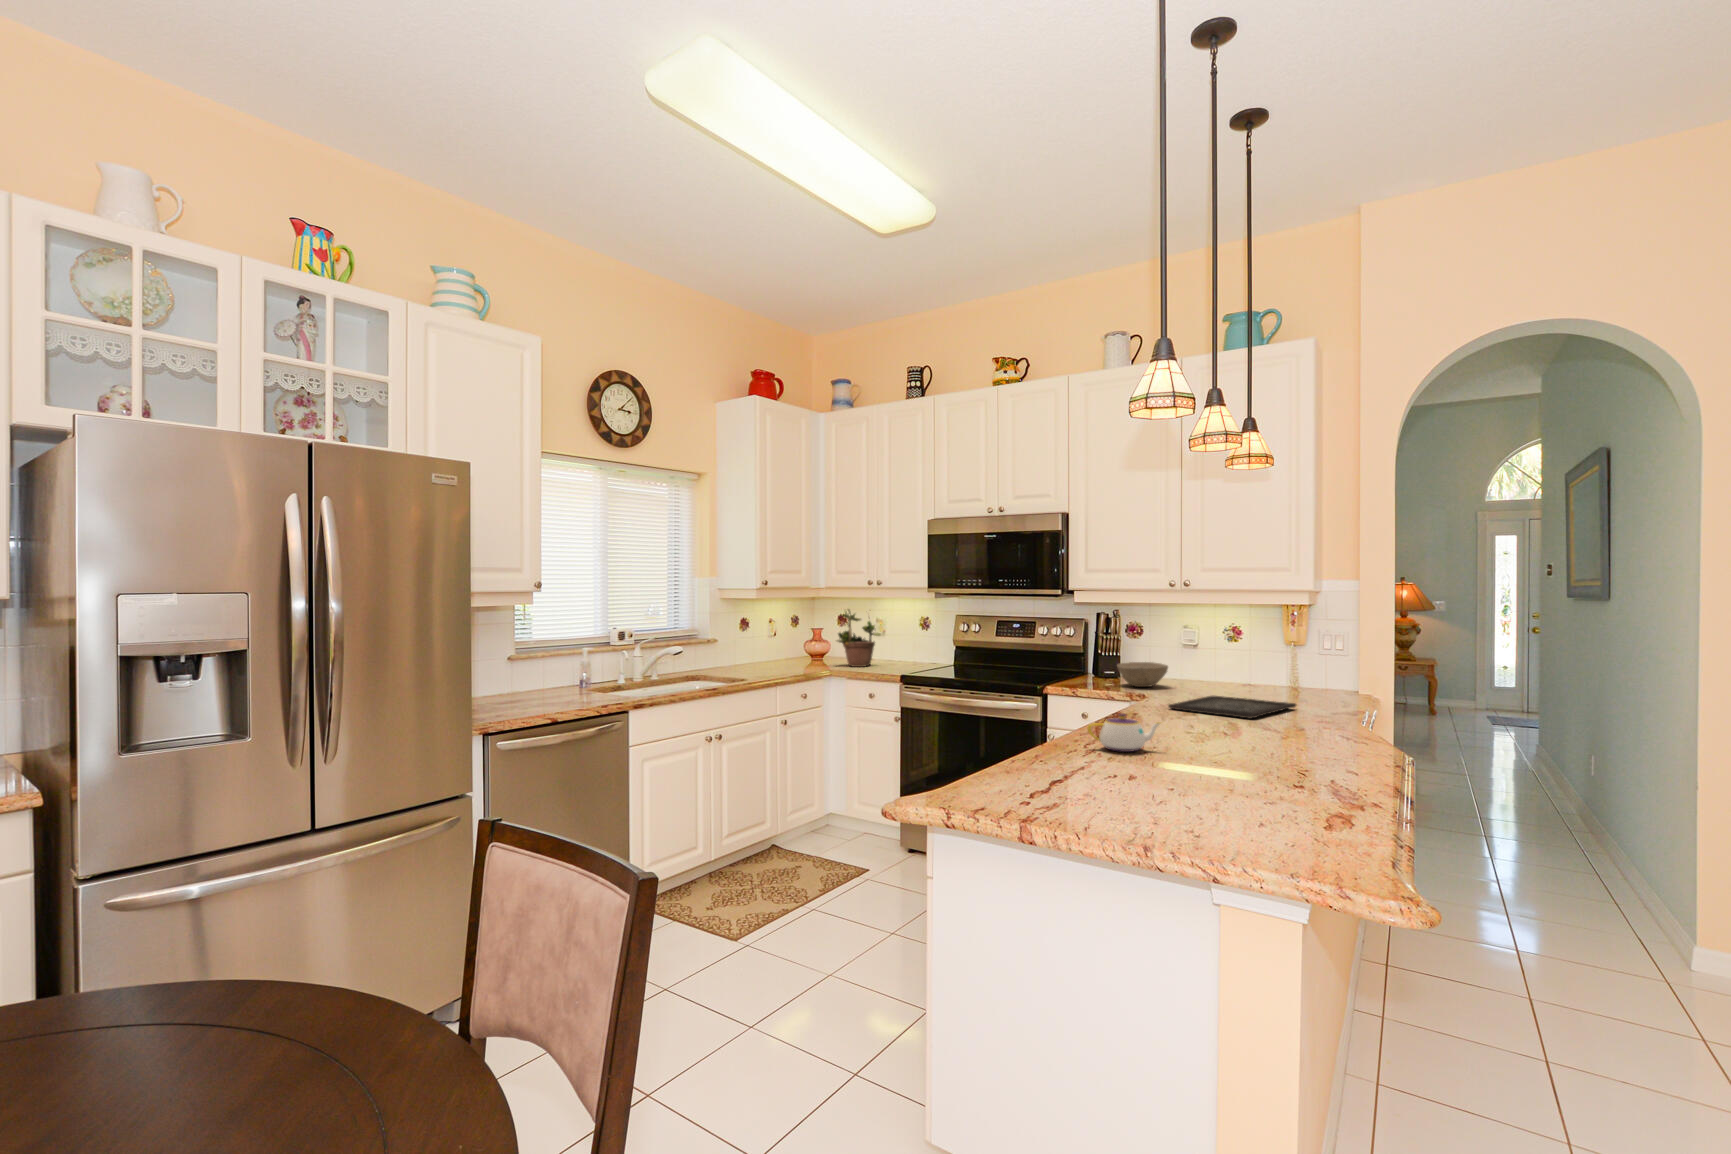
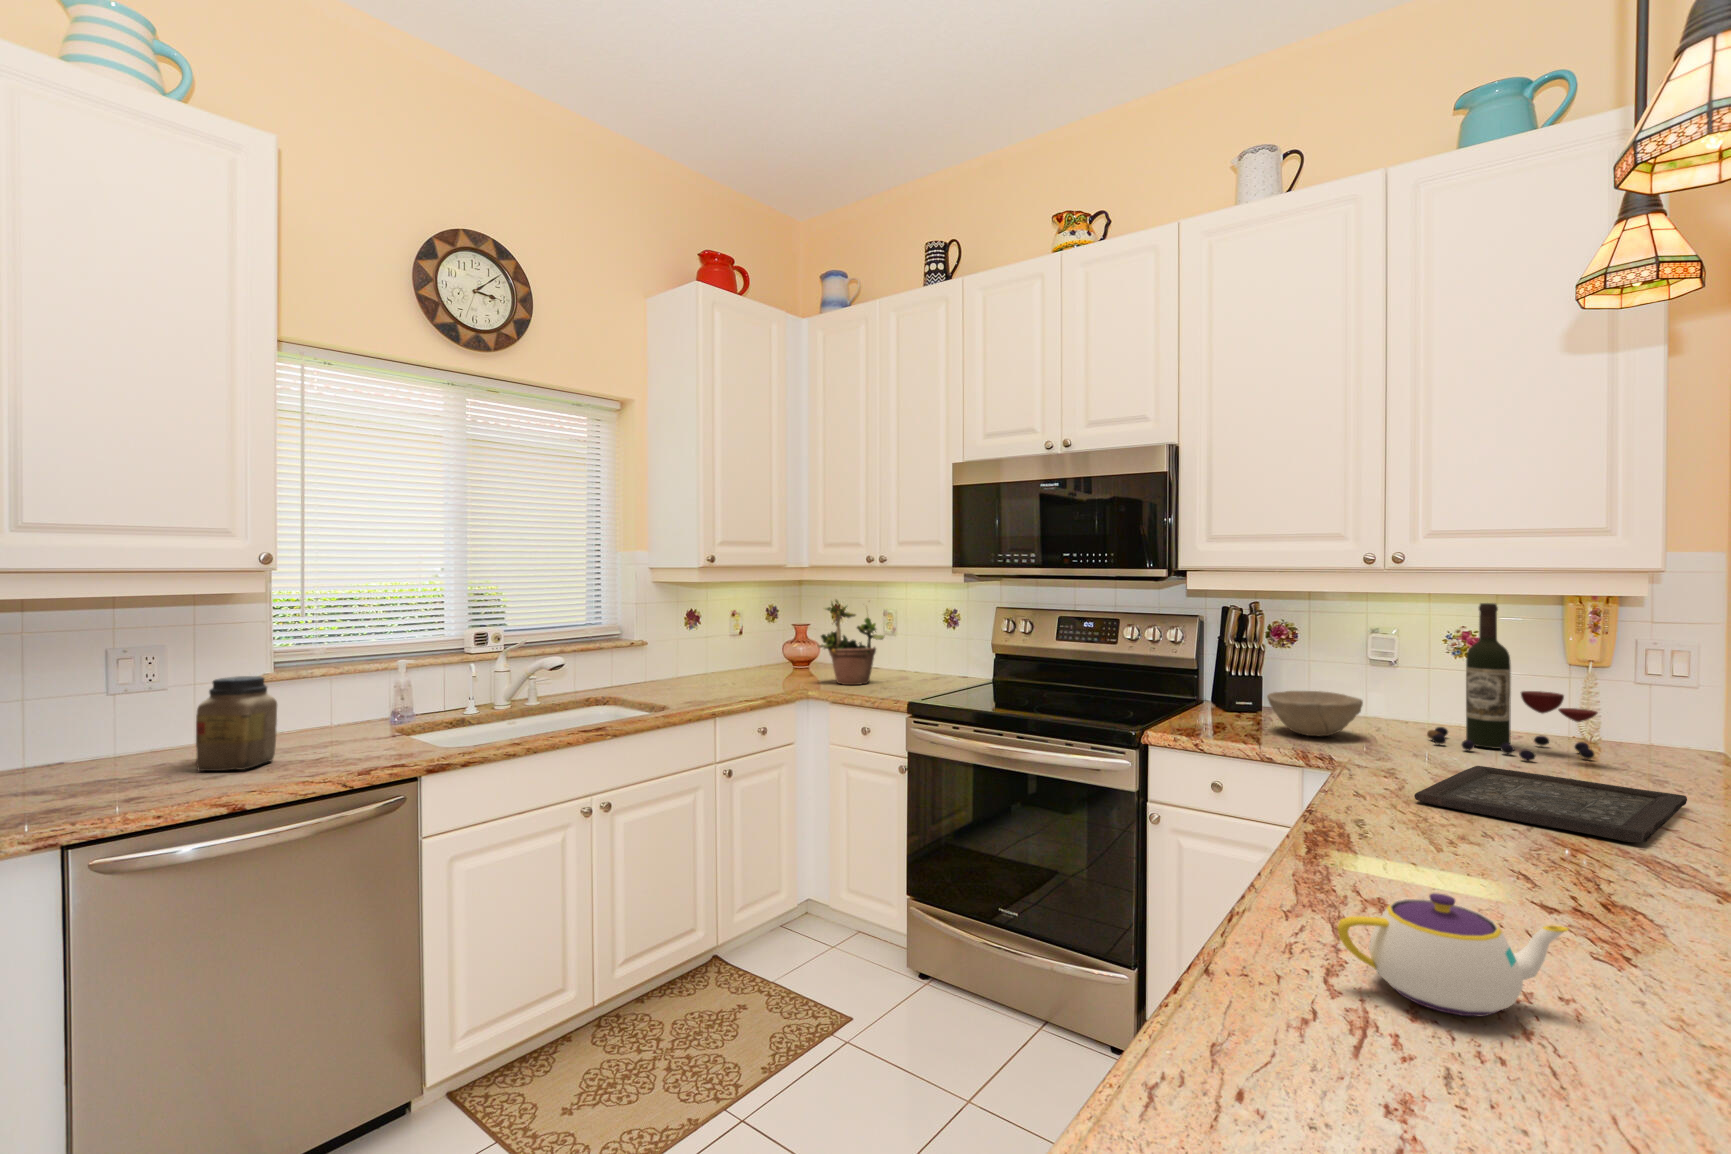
wine bottle: none [1204,610,1284,697] -> present [1427,603,1597,761]
jar: none [509,654,546,707] -> present [196,676,277,771]

